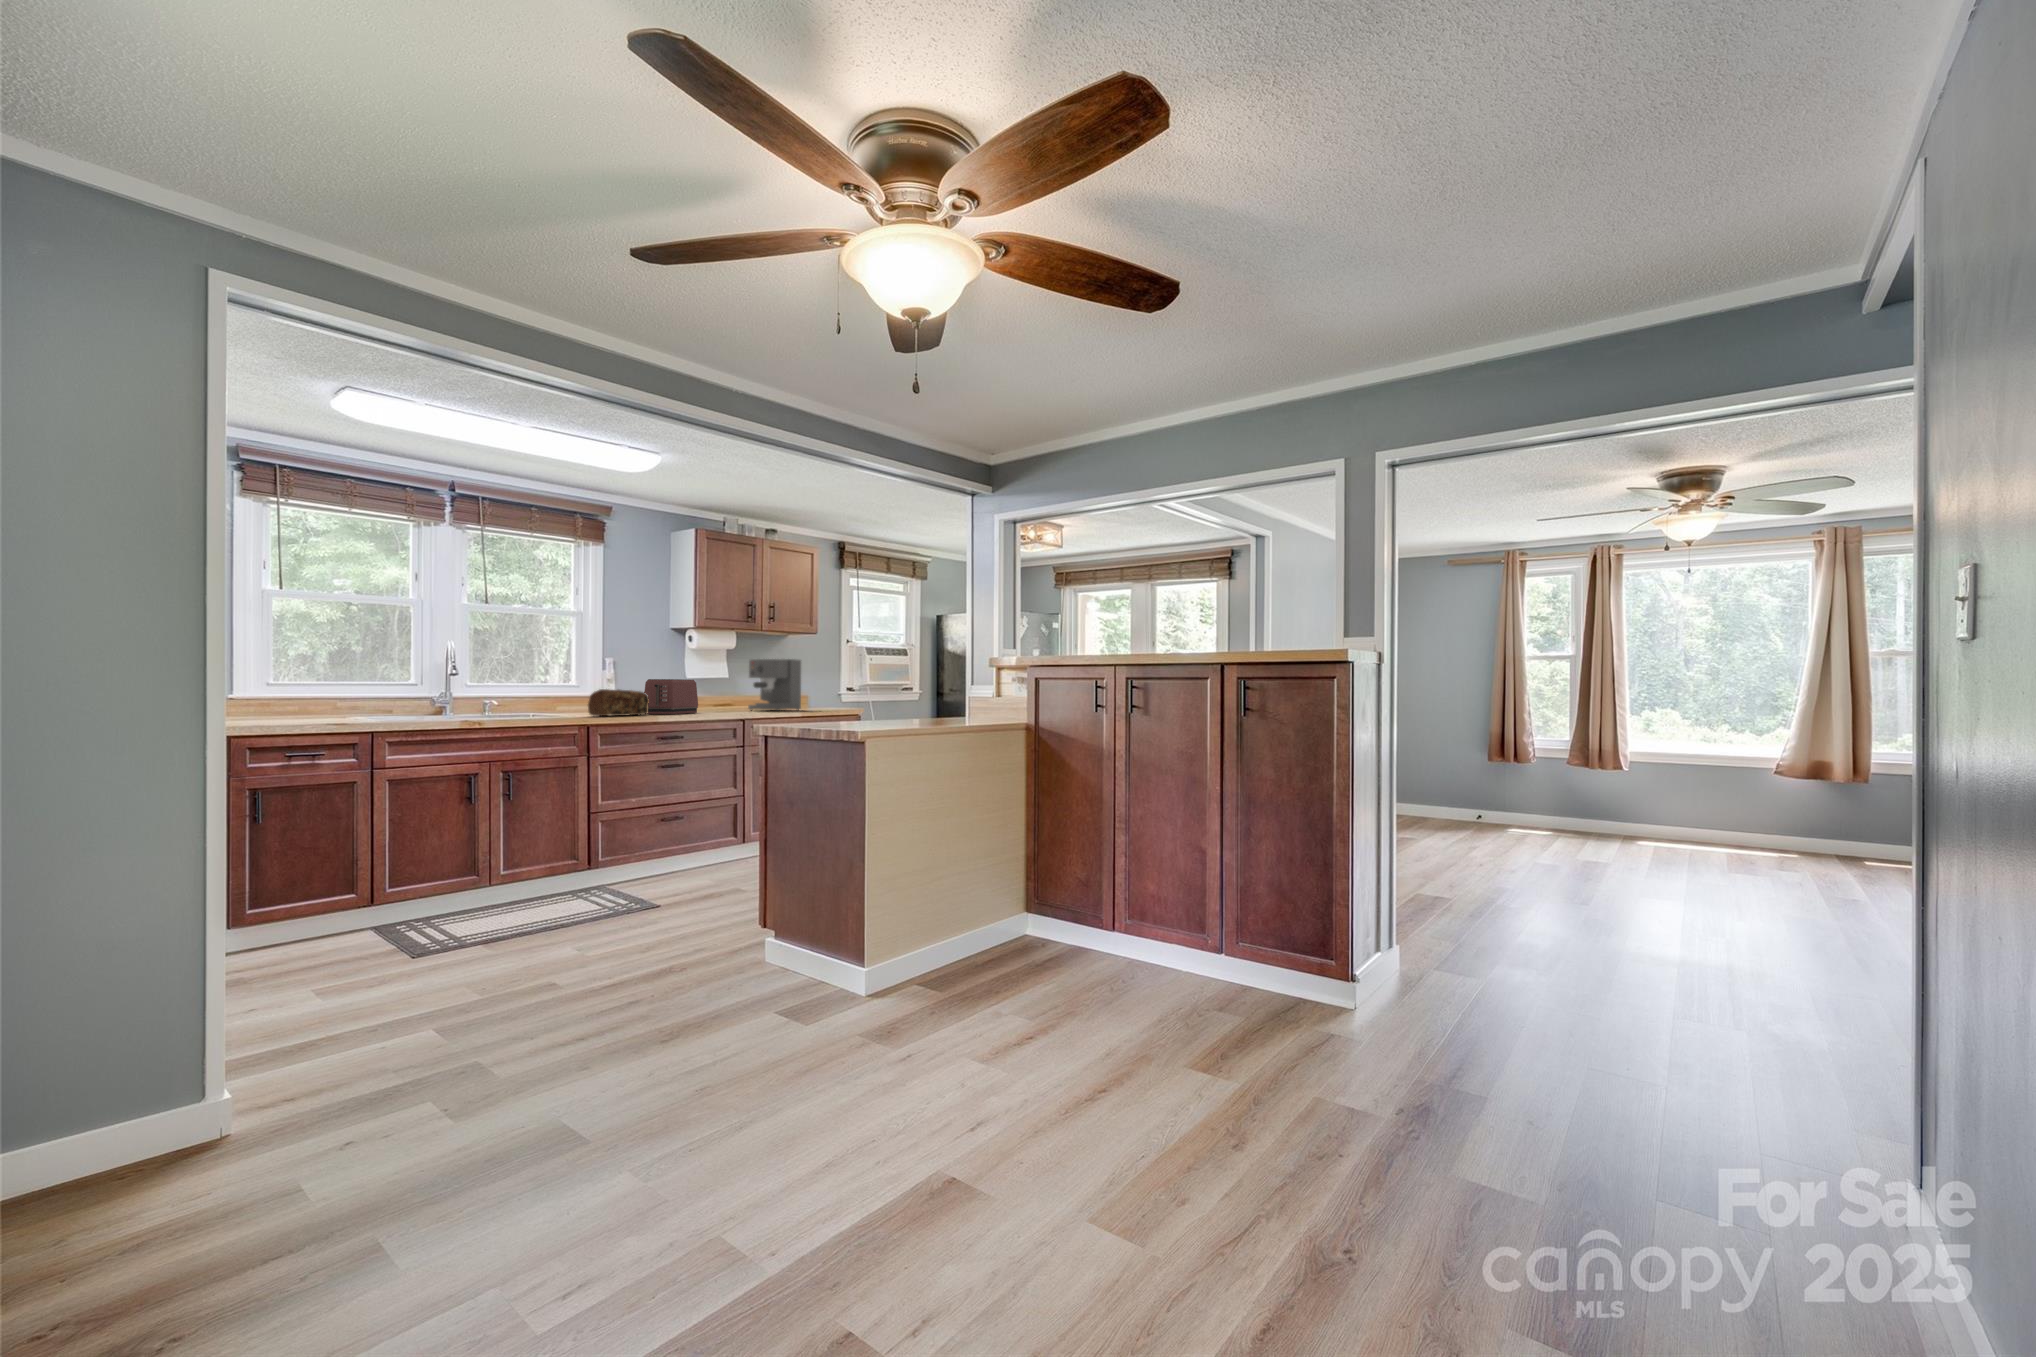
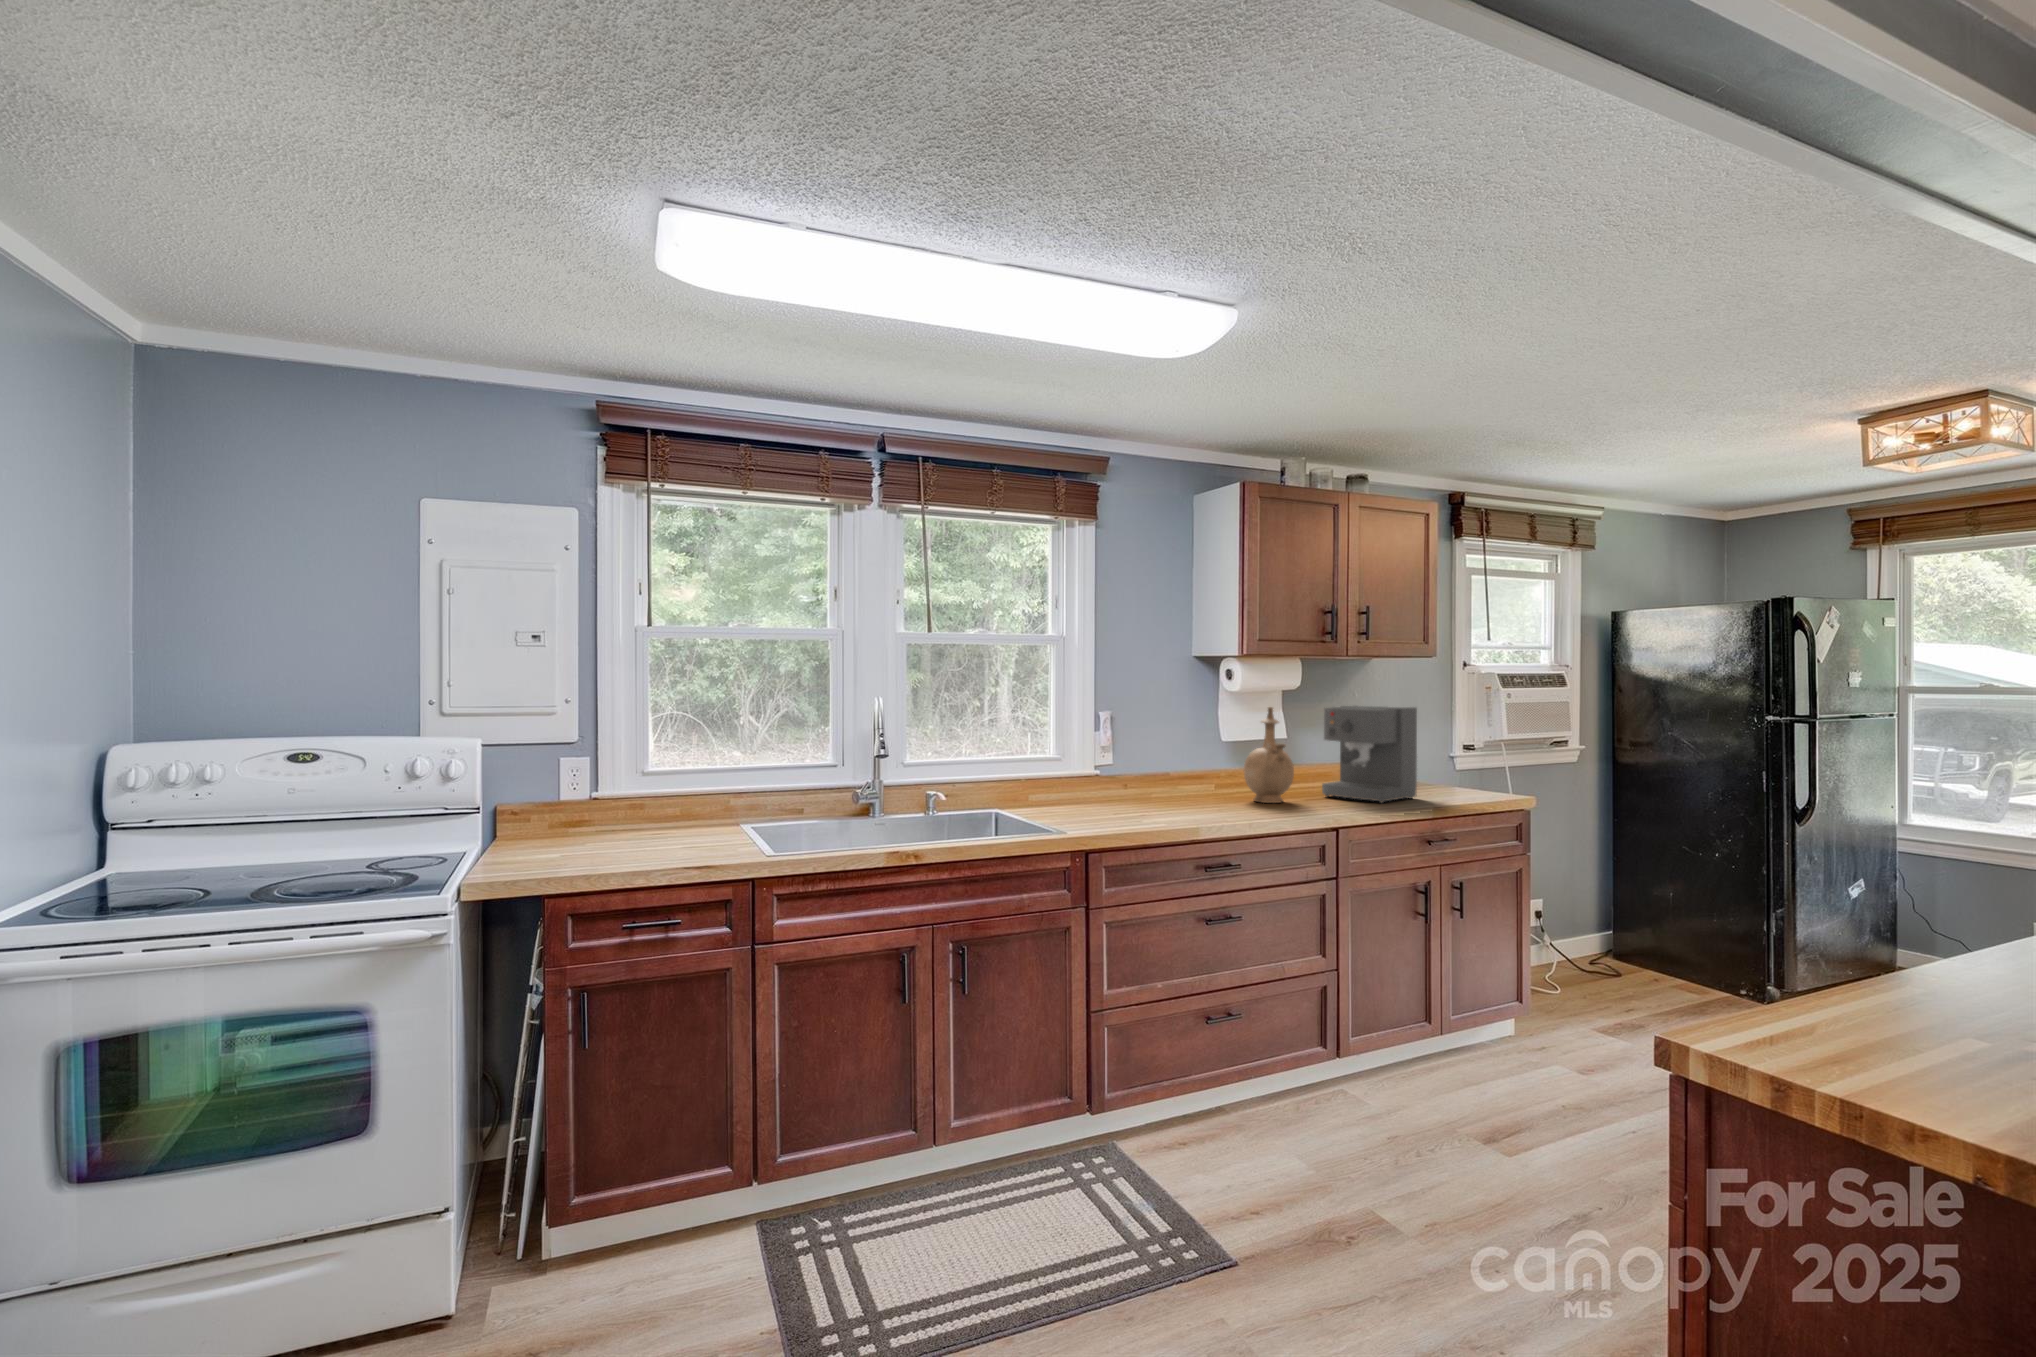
vase: none [698,657,728,712] -> present [1244,707,1294,803]
toaster: present [644,679,698,714] -> none [1164,748,1250,819]
bread loaf: present [588,689,649,716] -> none [1082,777,1180,831]

